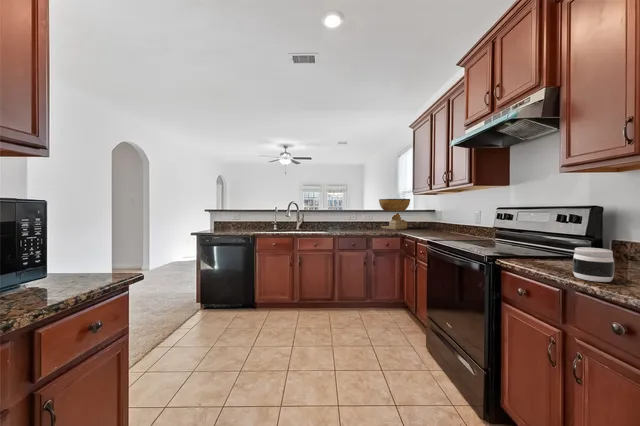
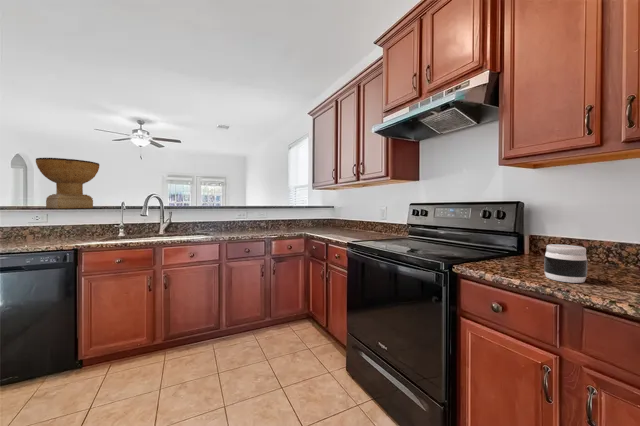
decorative bowl: present [379,199,410,230] -> present [36,158,100,208]

